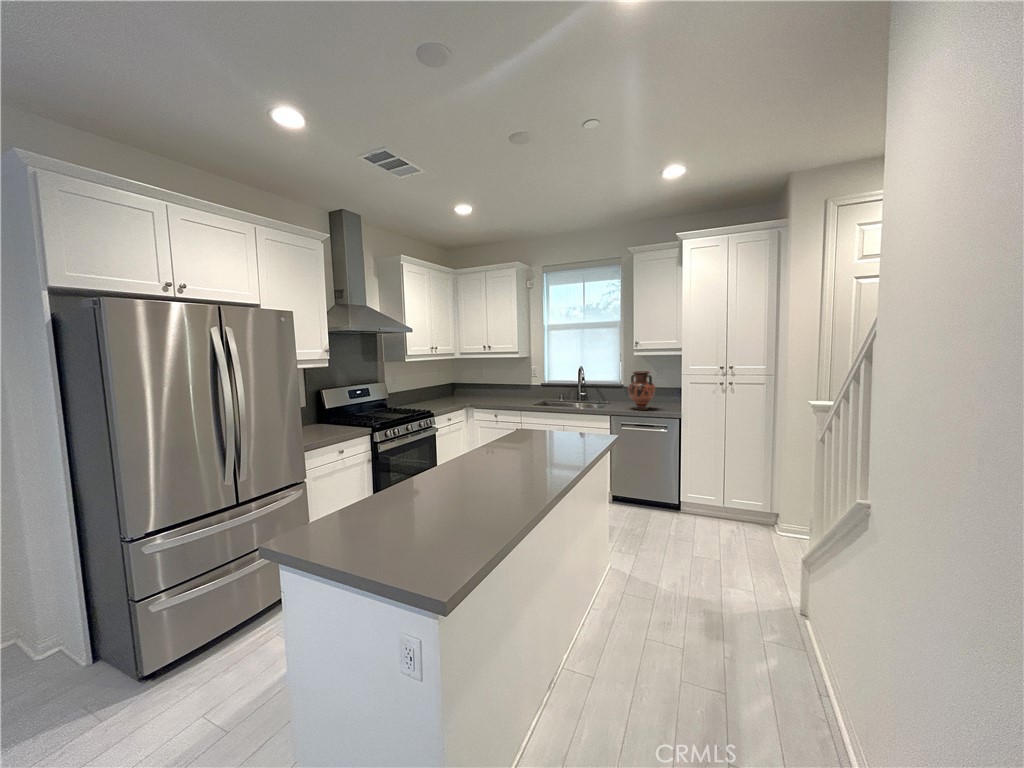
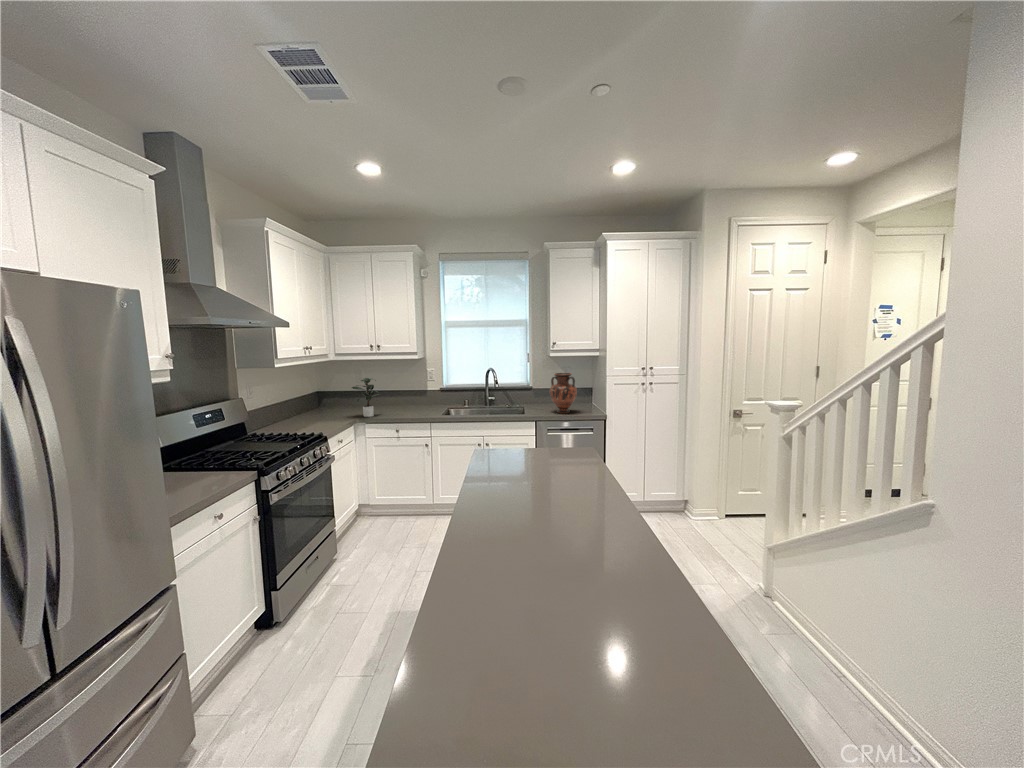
potted plant: none [462,371,492,403] -> present [352,378,379,417]

